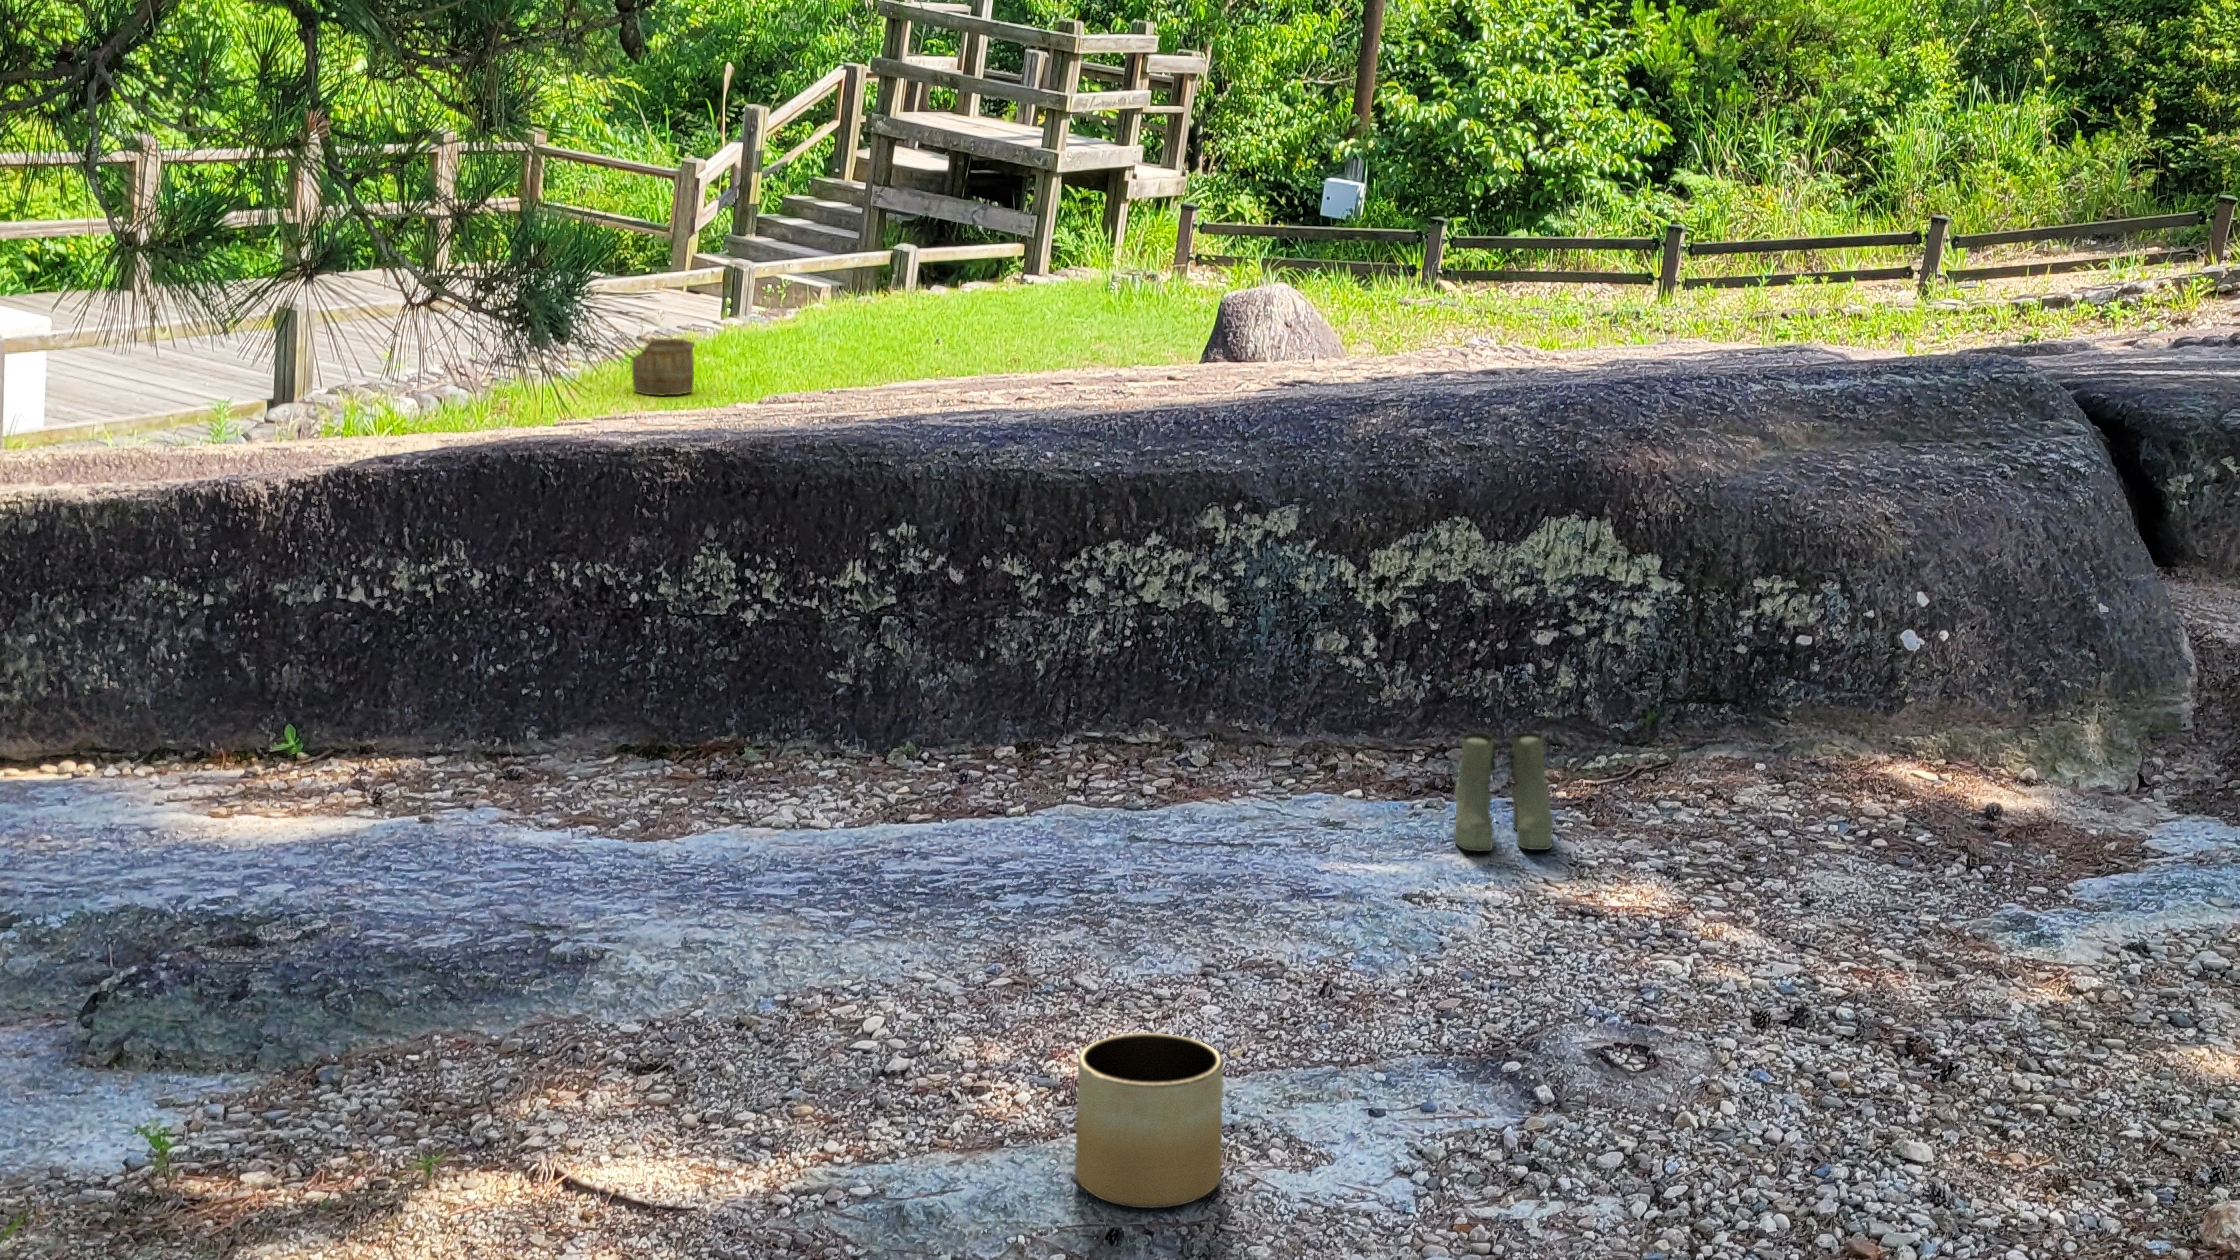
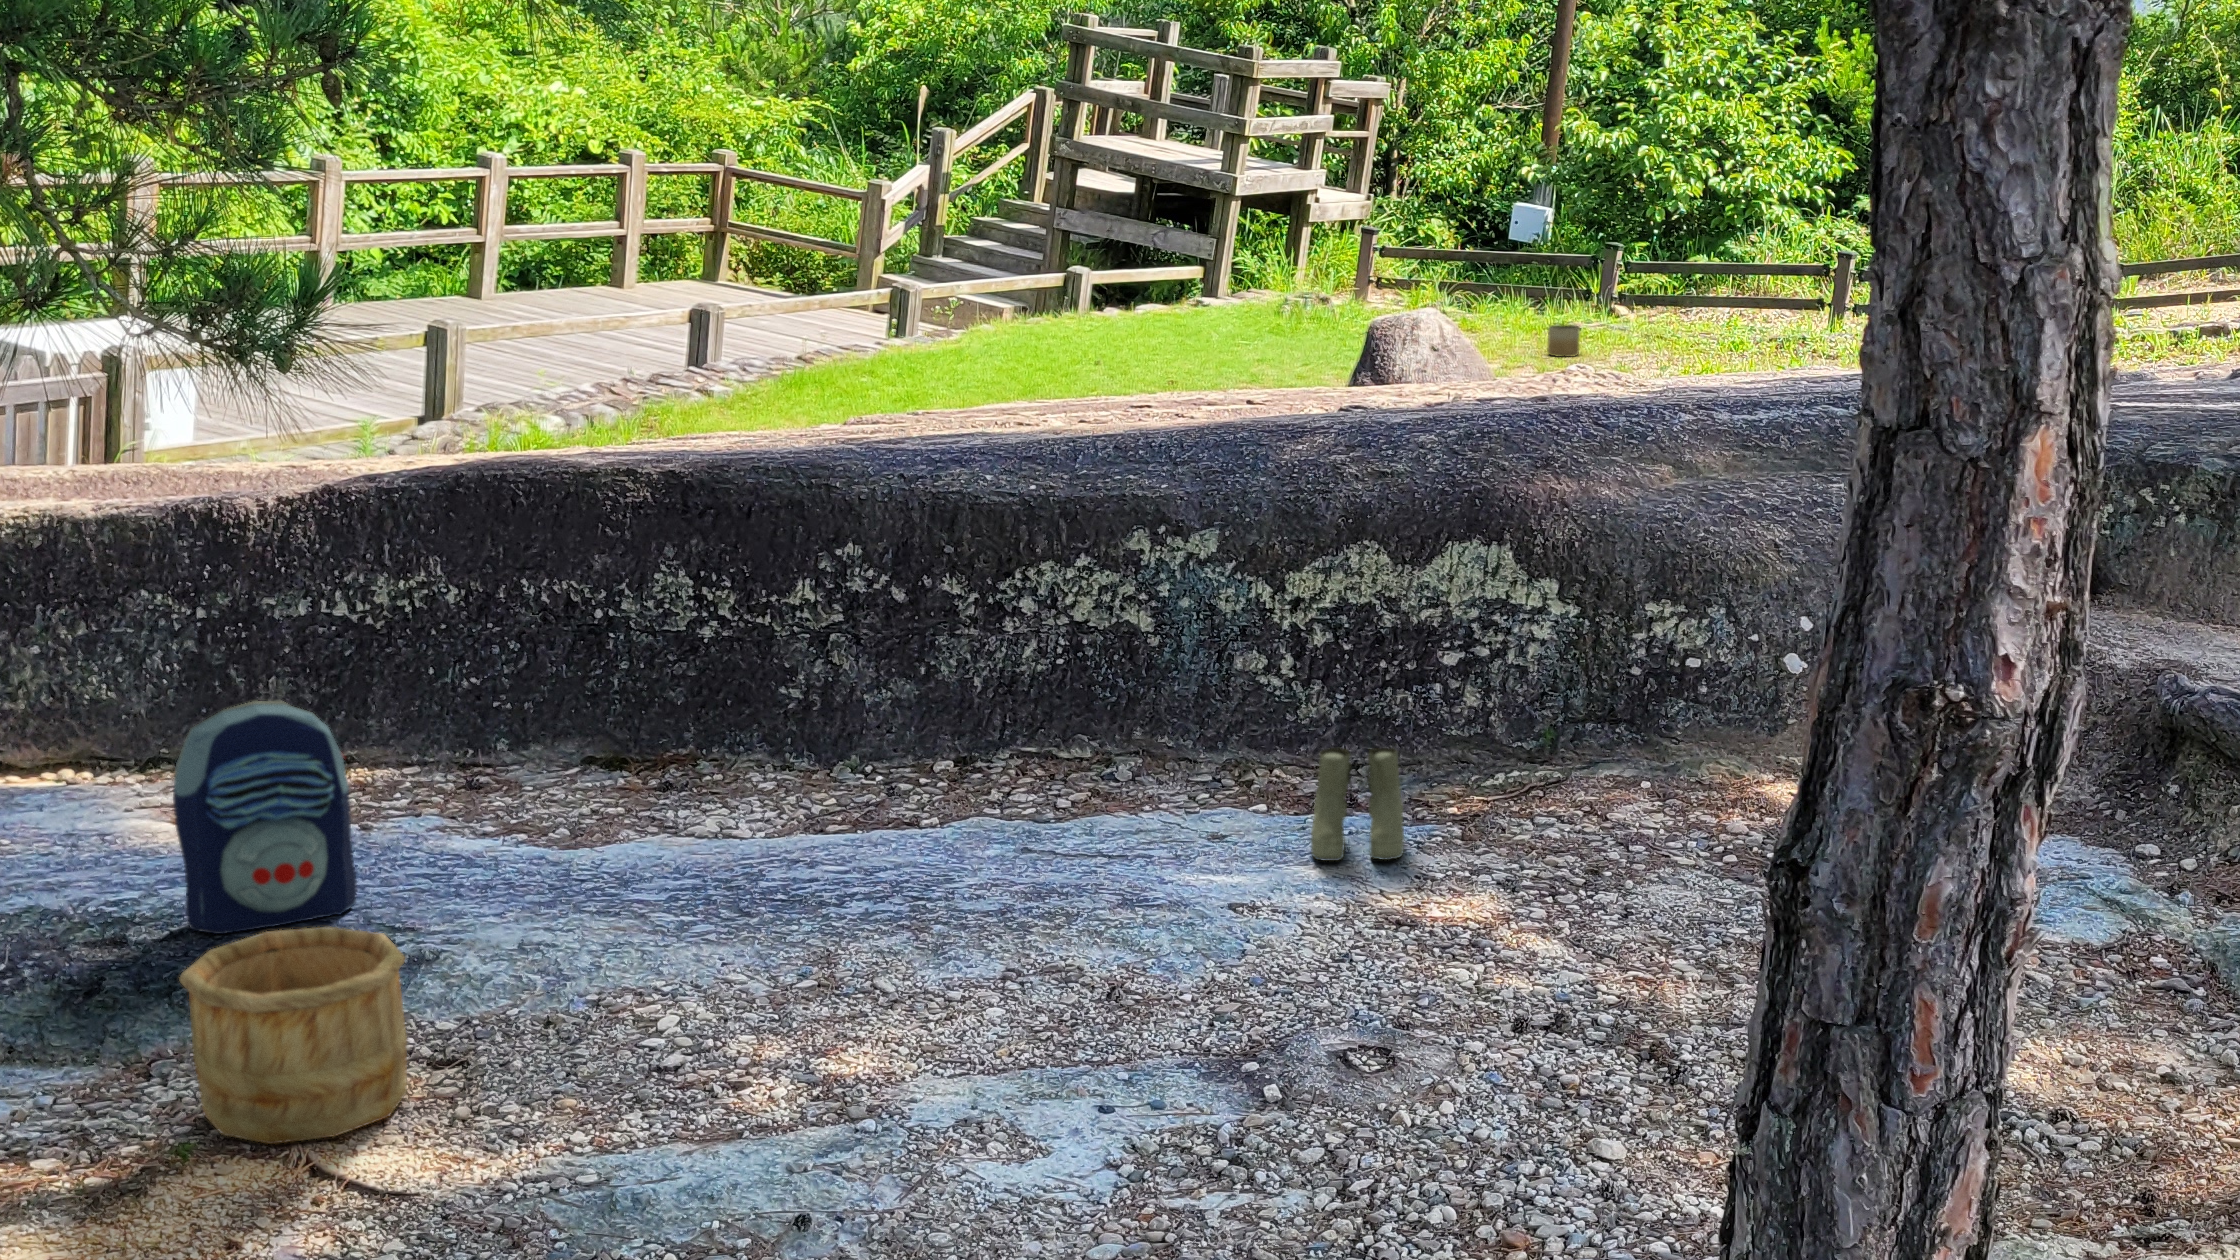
wooden bucket: present [632,338,695,396] -> present [179,927,407,1144]
backpack: none [291,685,473,935] -> present [173,701,357,934]
planter: present [1075,1033,1223,1208] -> present [1547,325,1580,357]

